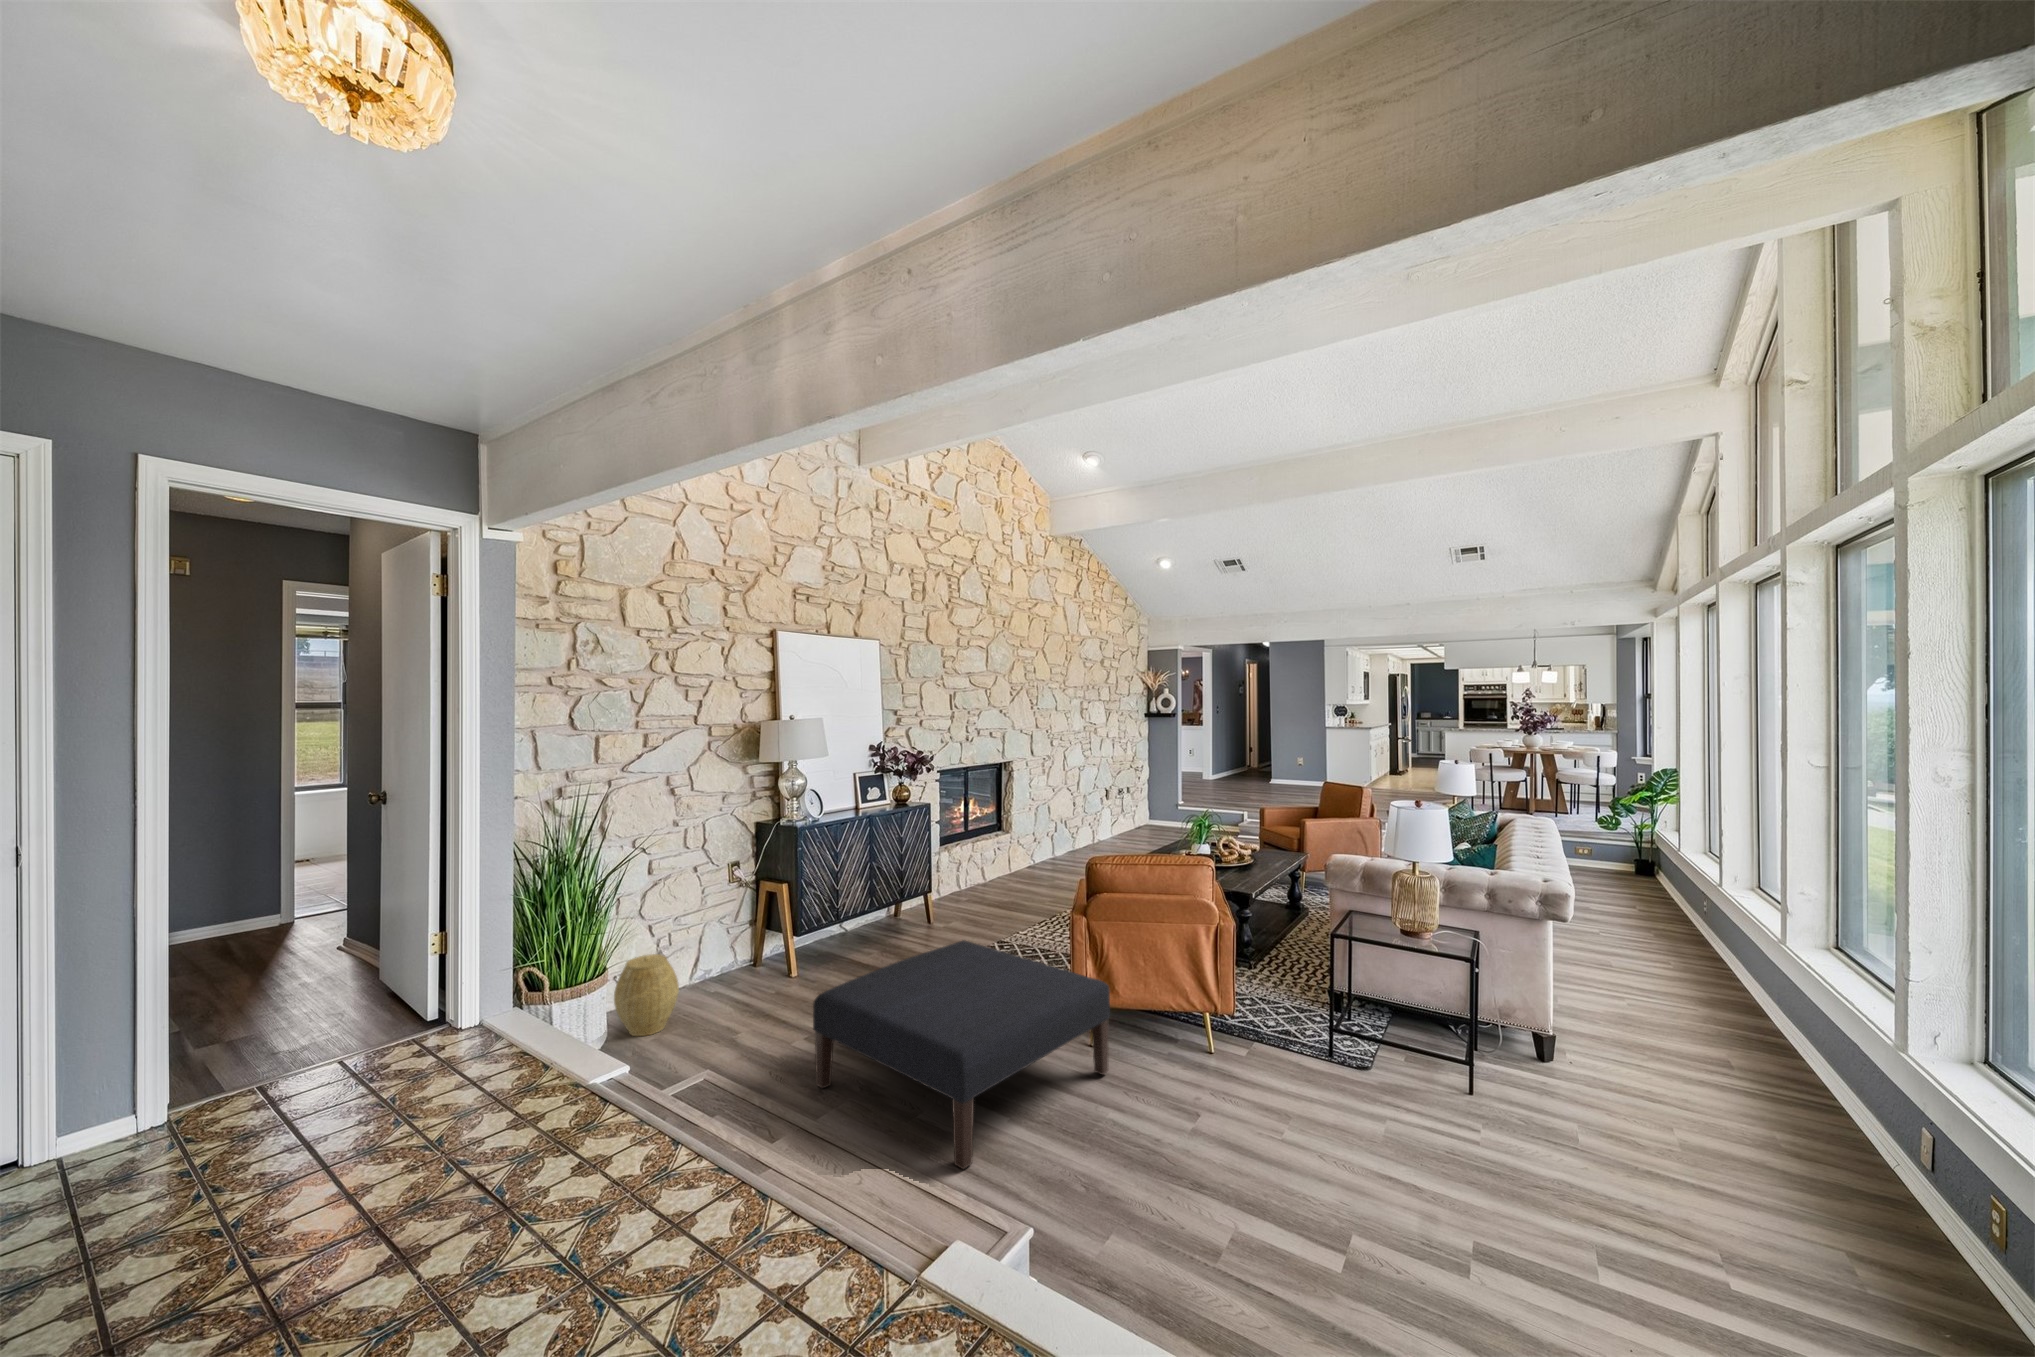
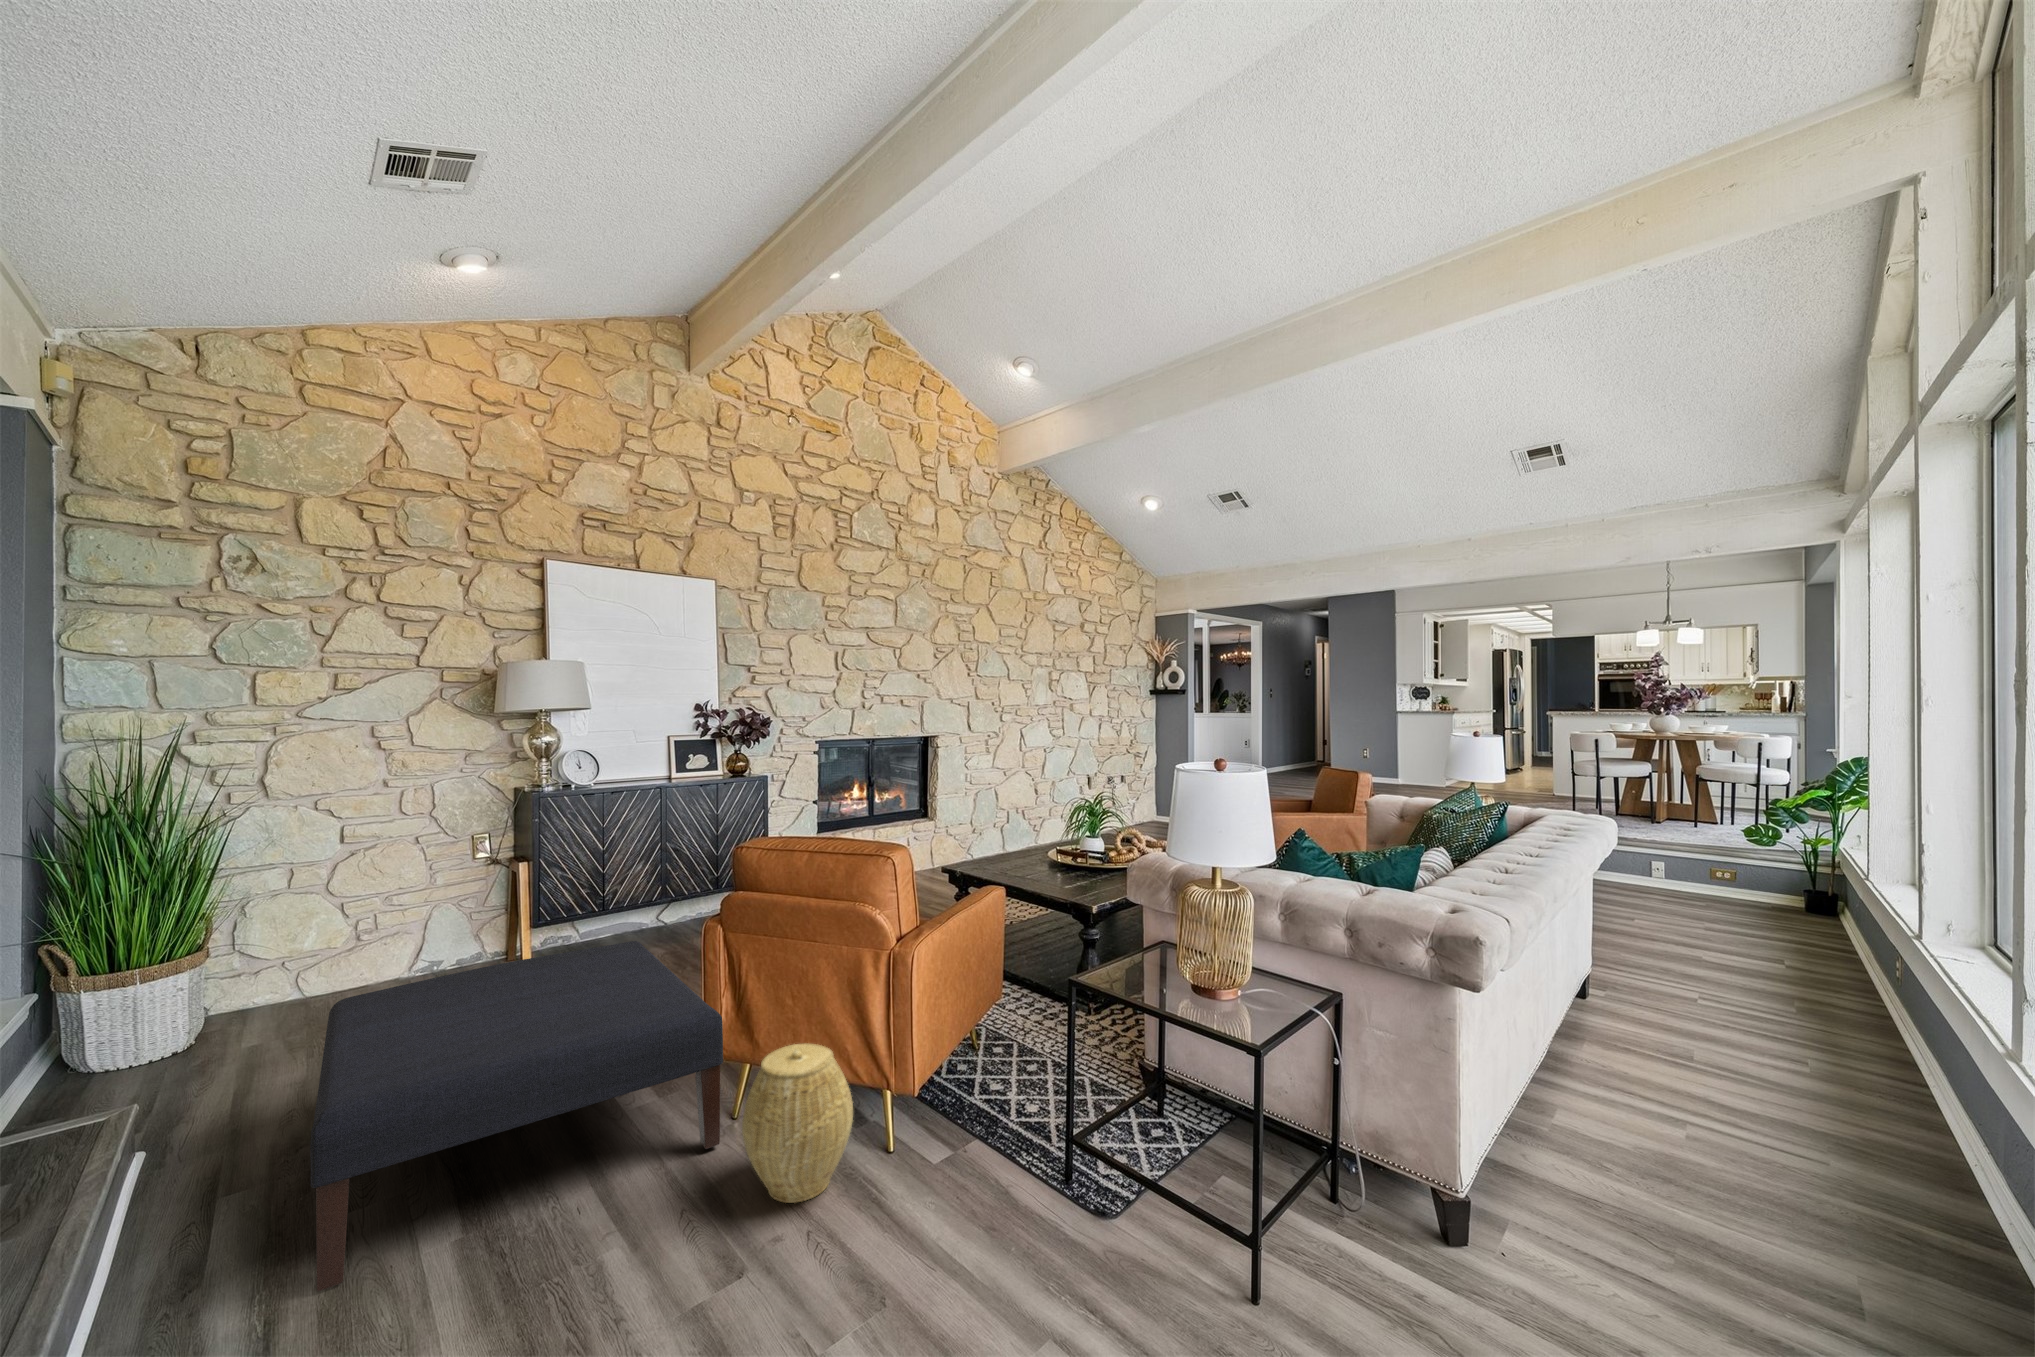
woven basket: present [614,954,679,1036] -> present [742,1044,853,1203]

